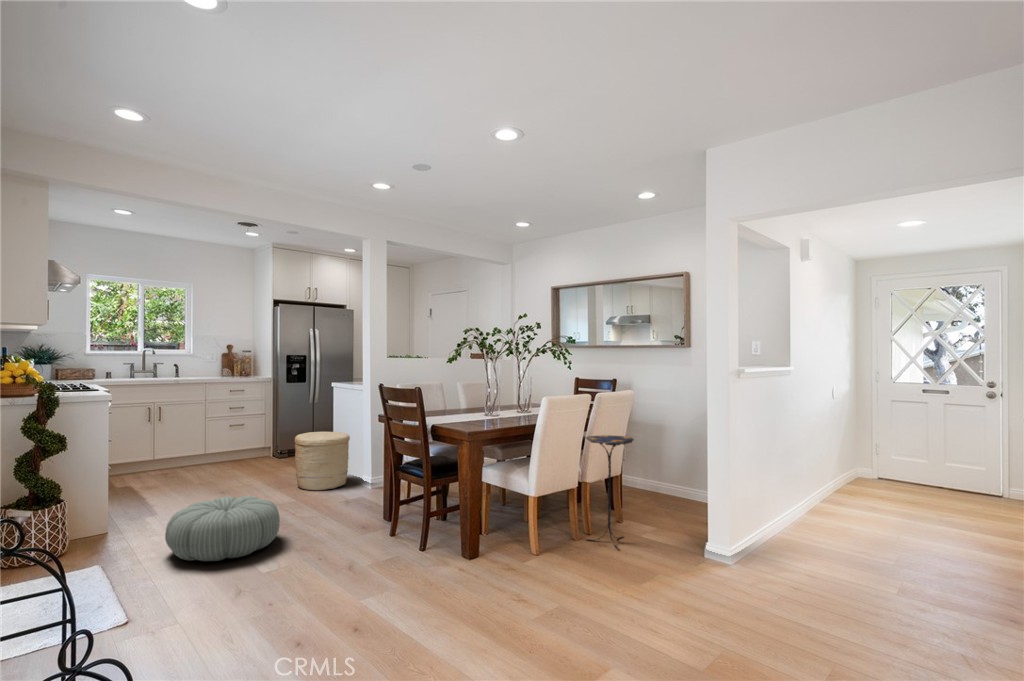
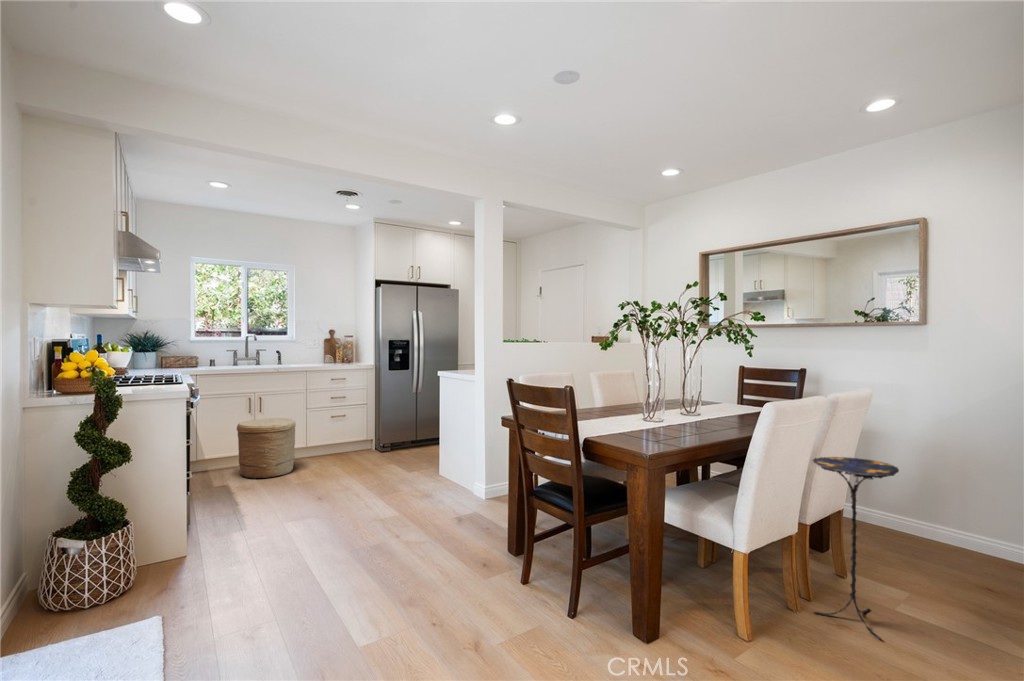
woven basket: present [295,432,350,490] -> present [237,418,296,479]
pouf: present [165,496,280,561] -> none [240,522,382,622]

